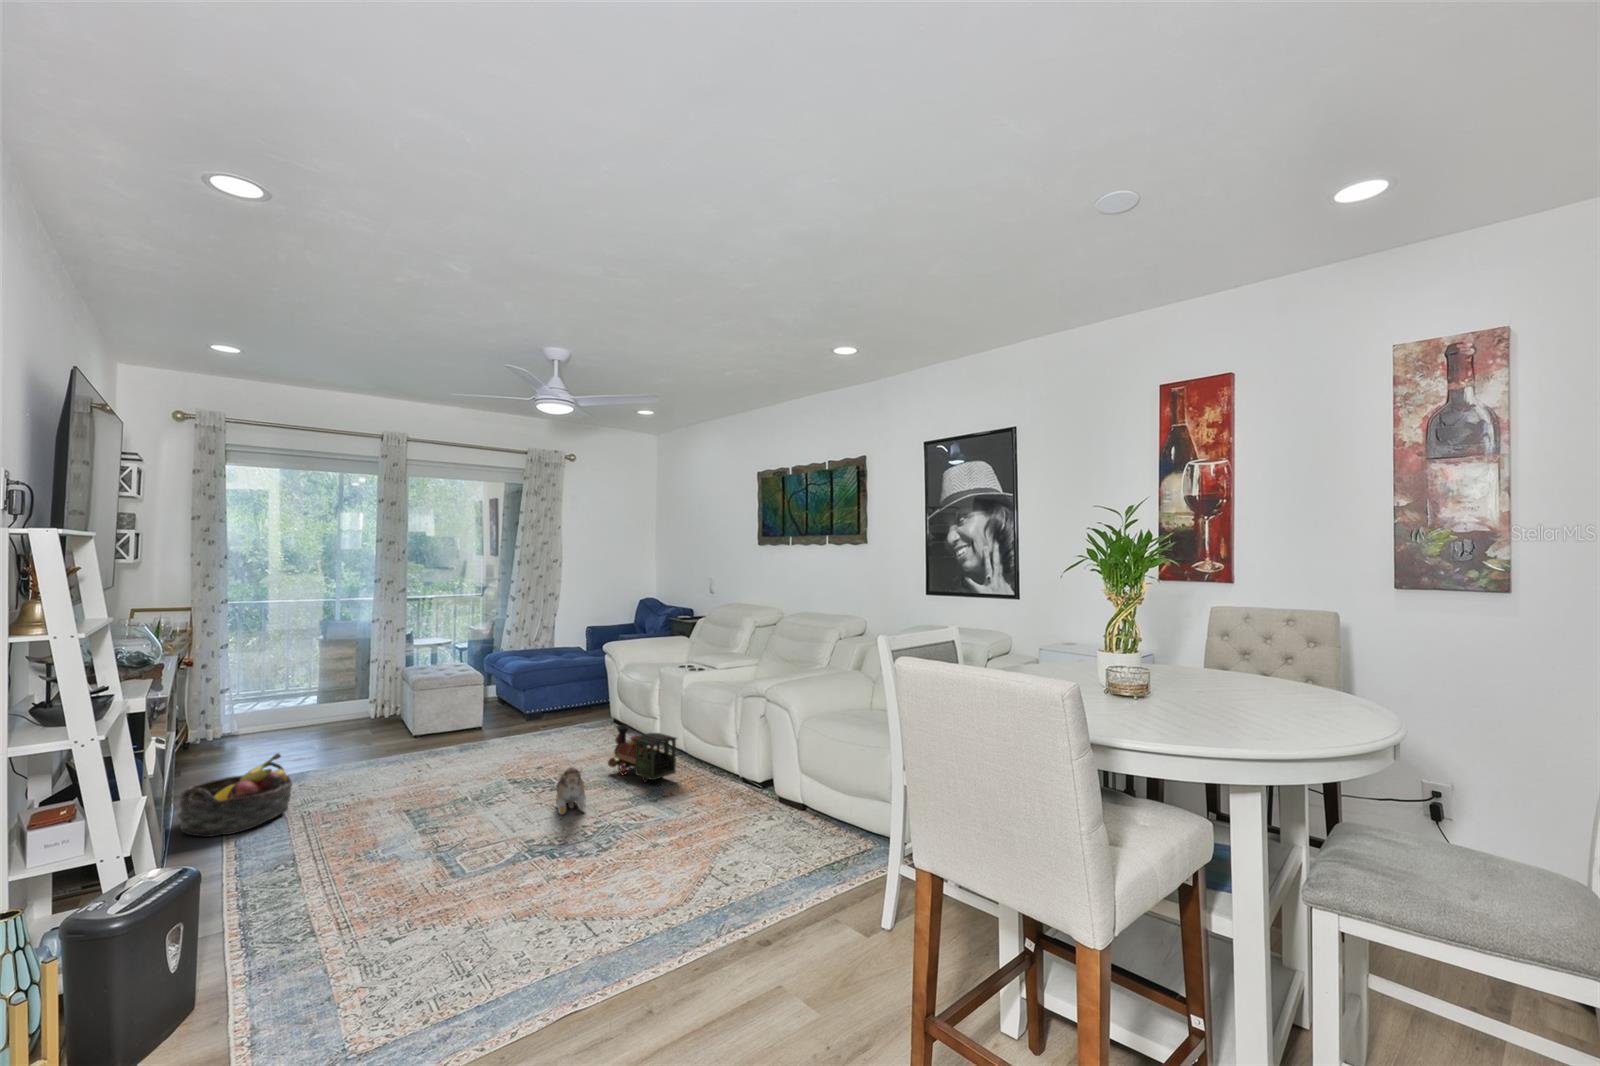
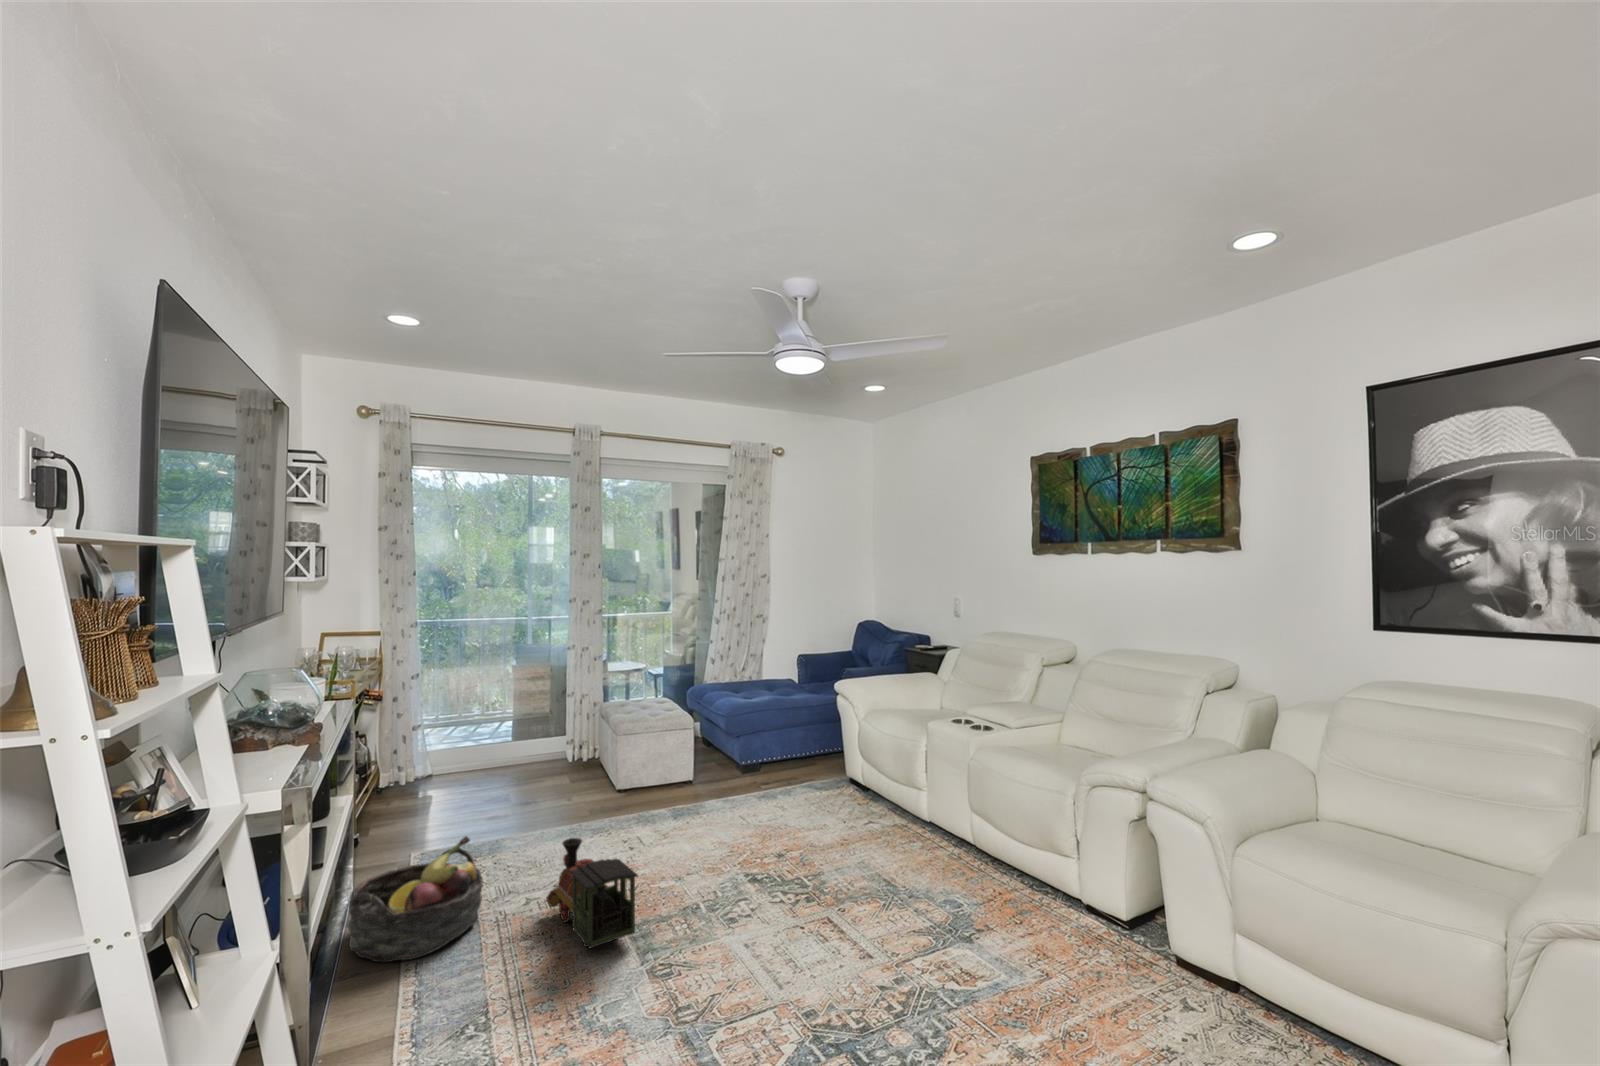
toy train: present [608,725,677,783] -> present [546,838,638,949]
plush toy: present [556,767,585,815] -> none [835,899,884,974]

